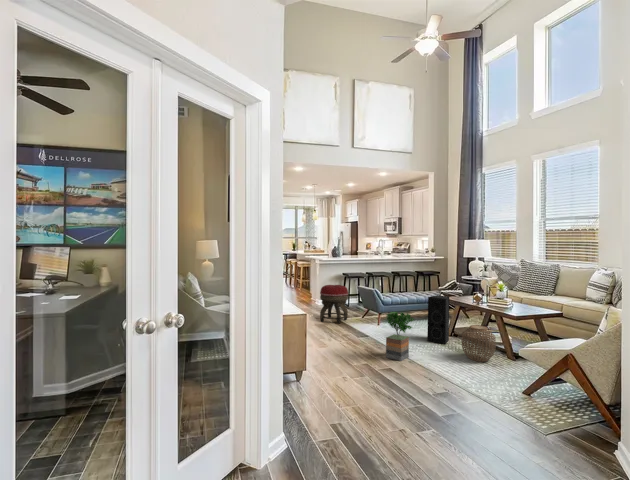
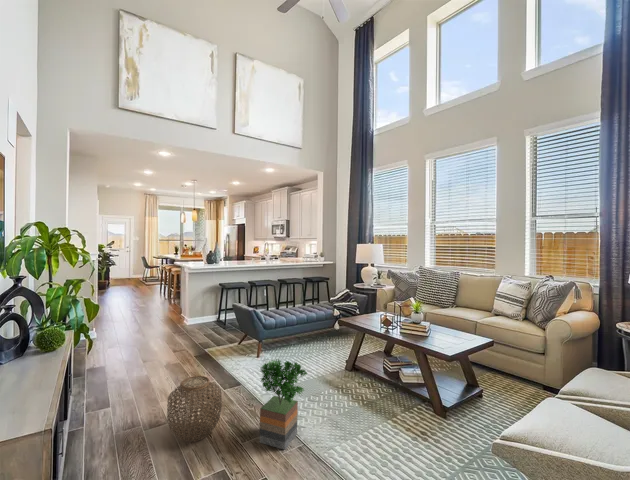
footstool: present [320,285,348,324] -> none [175,303,217,359]
speaker: present [427,295,449,344] -> none [322,318,351,391]
woven basket: present [462,325,496,362] -> present [167,376,222,442]

